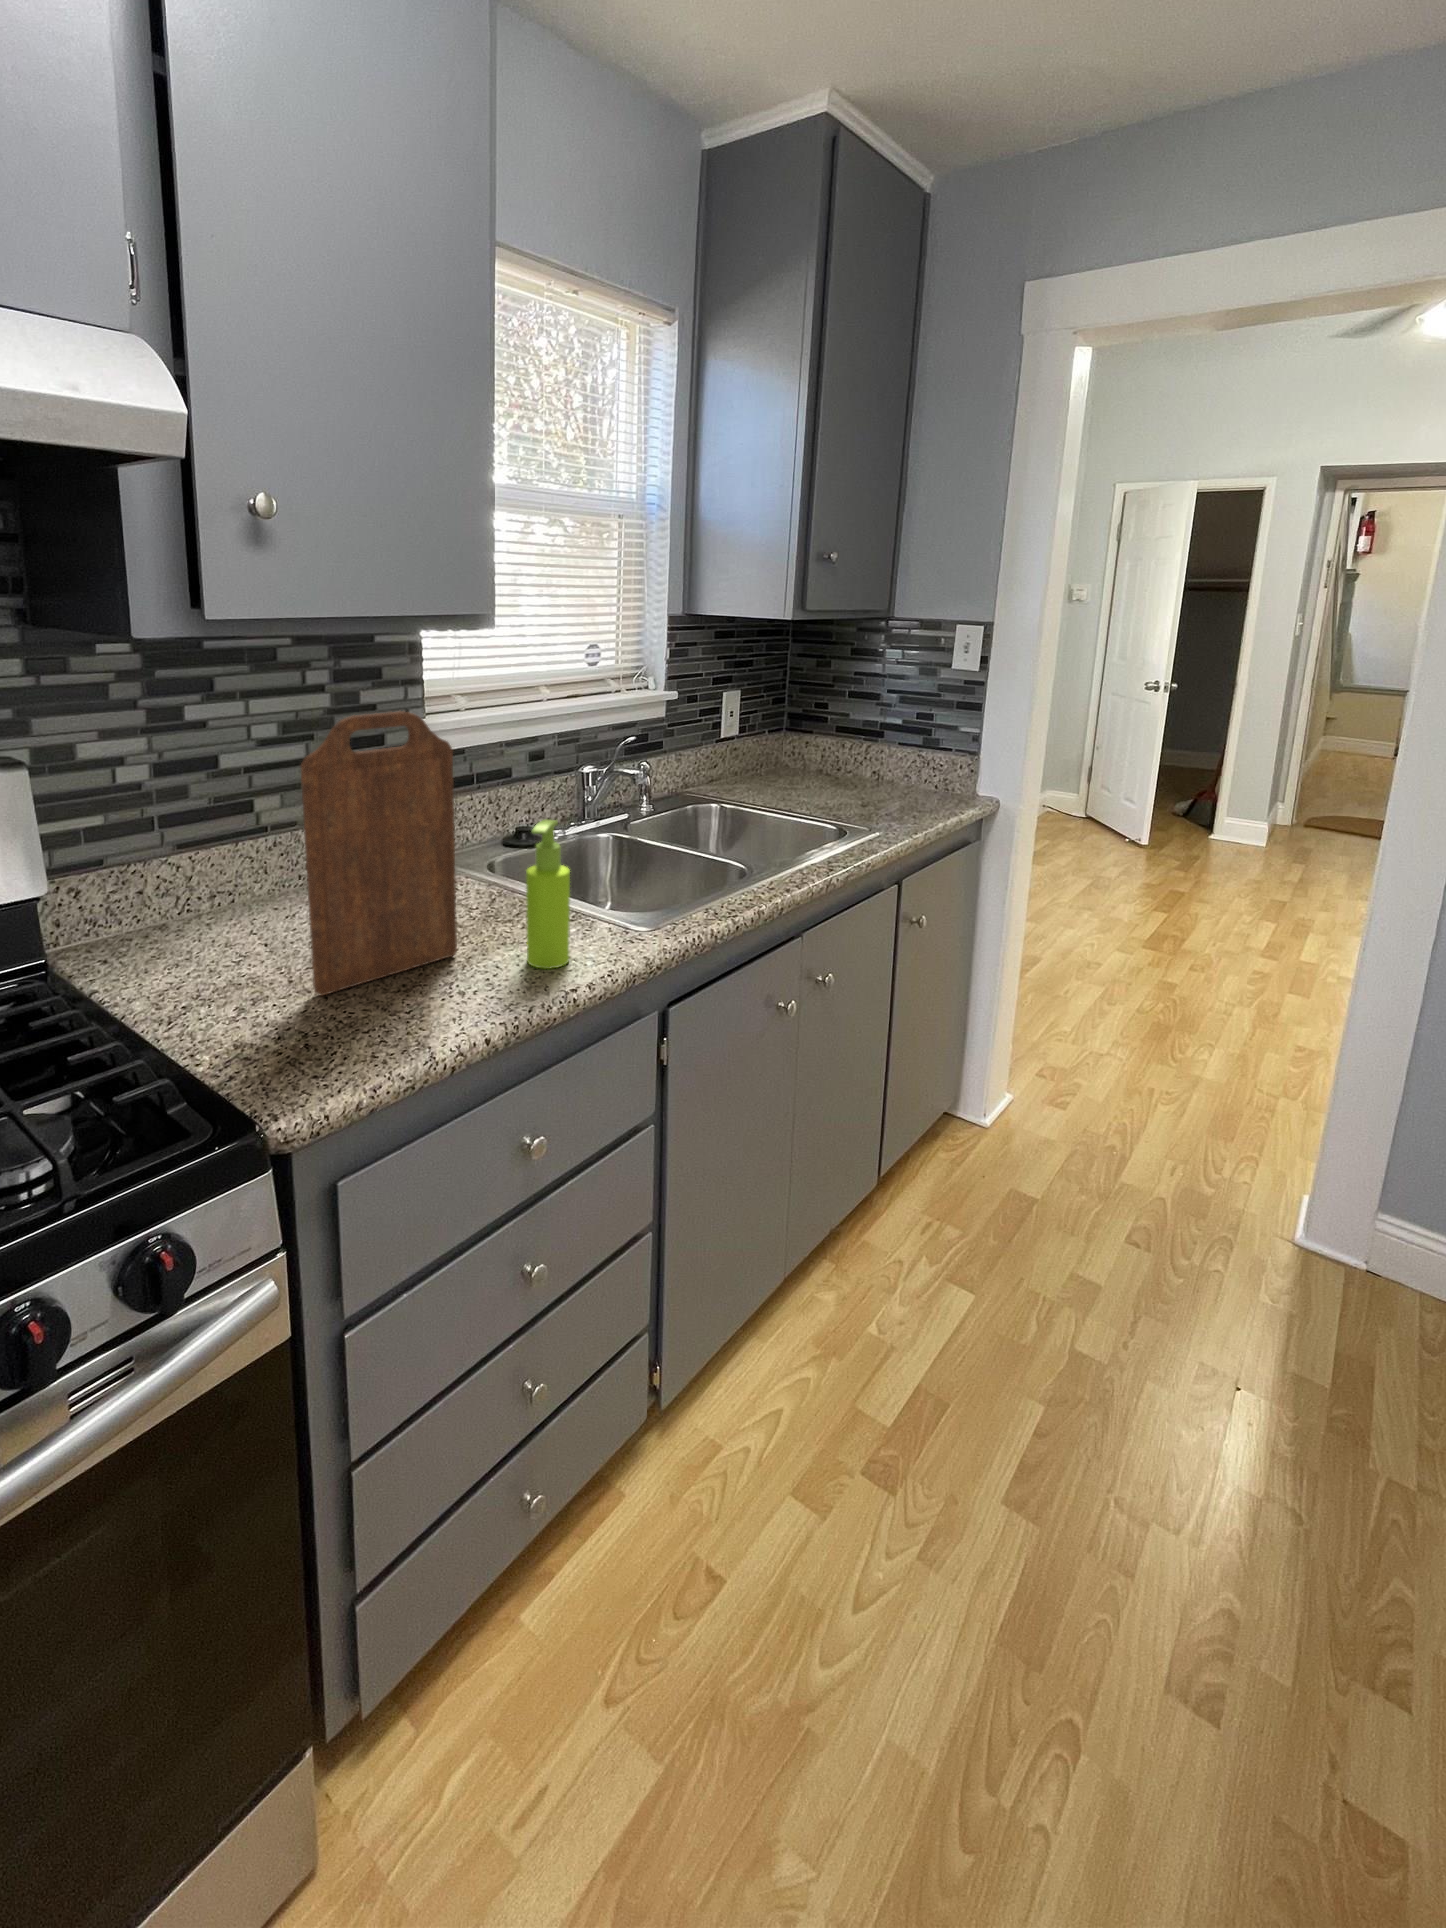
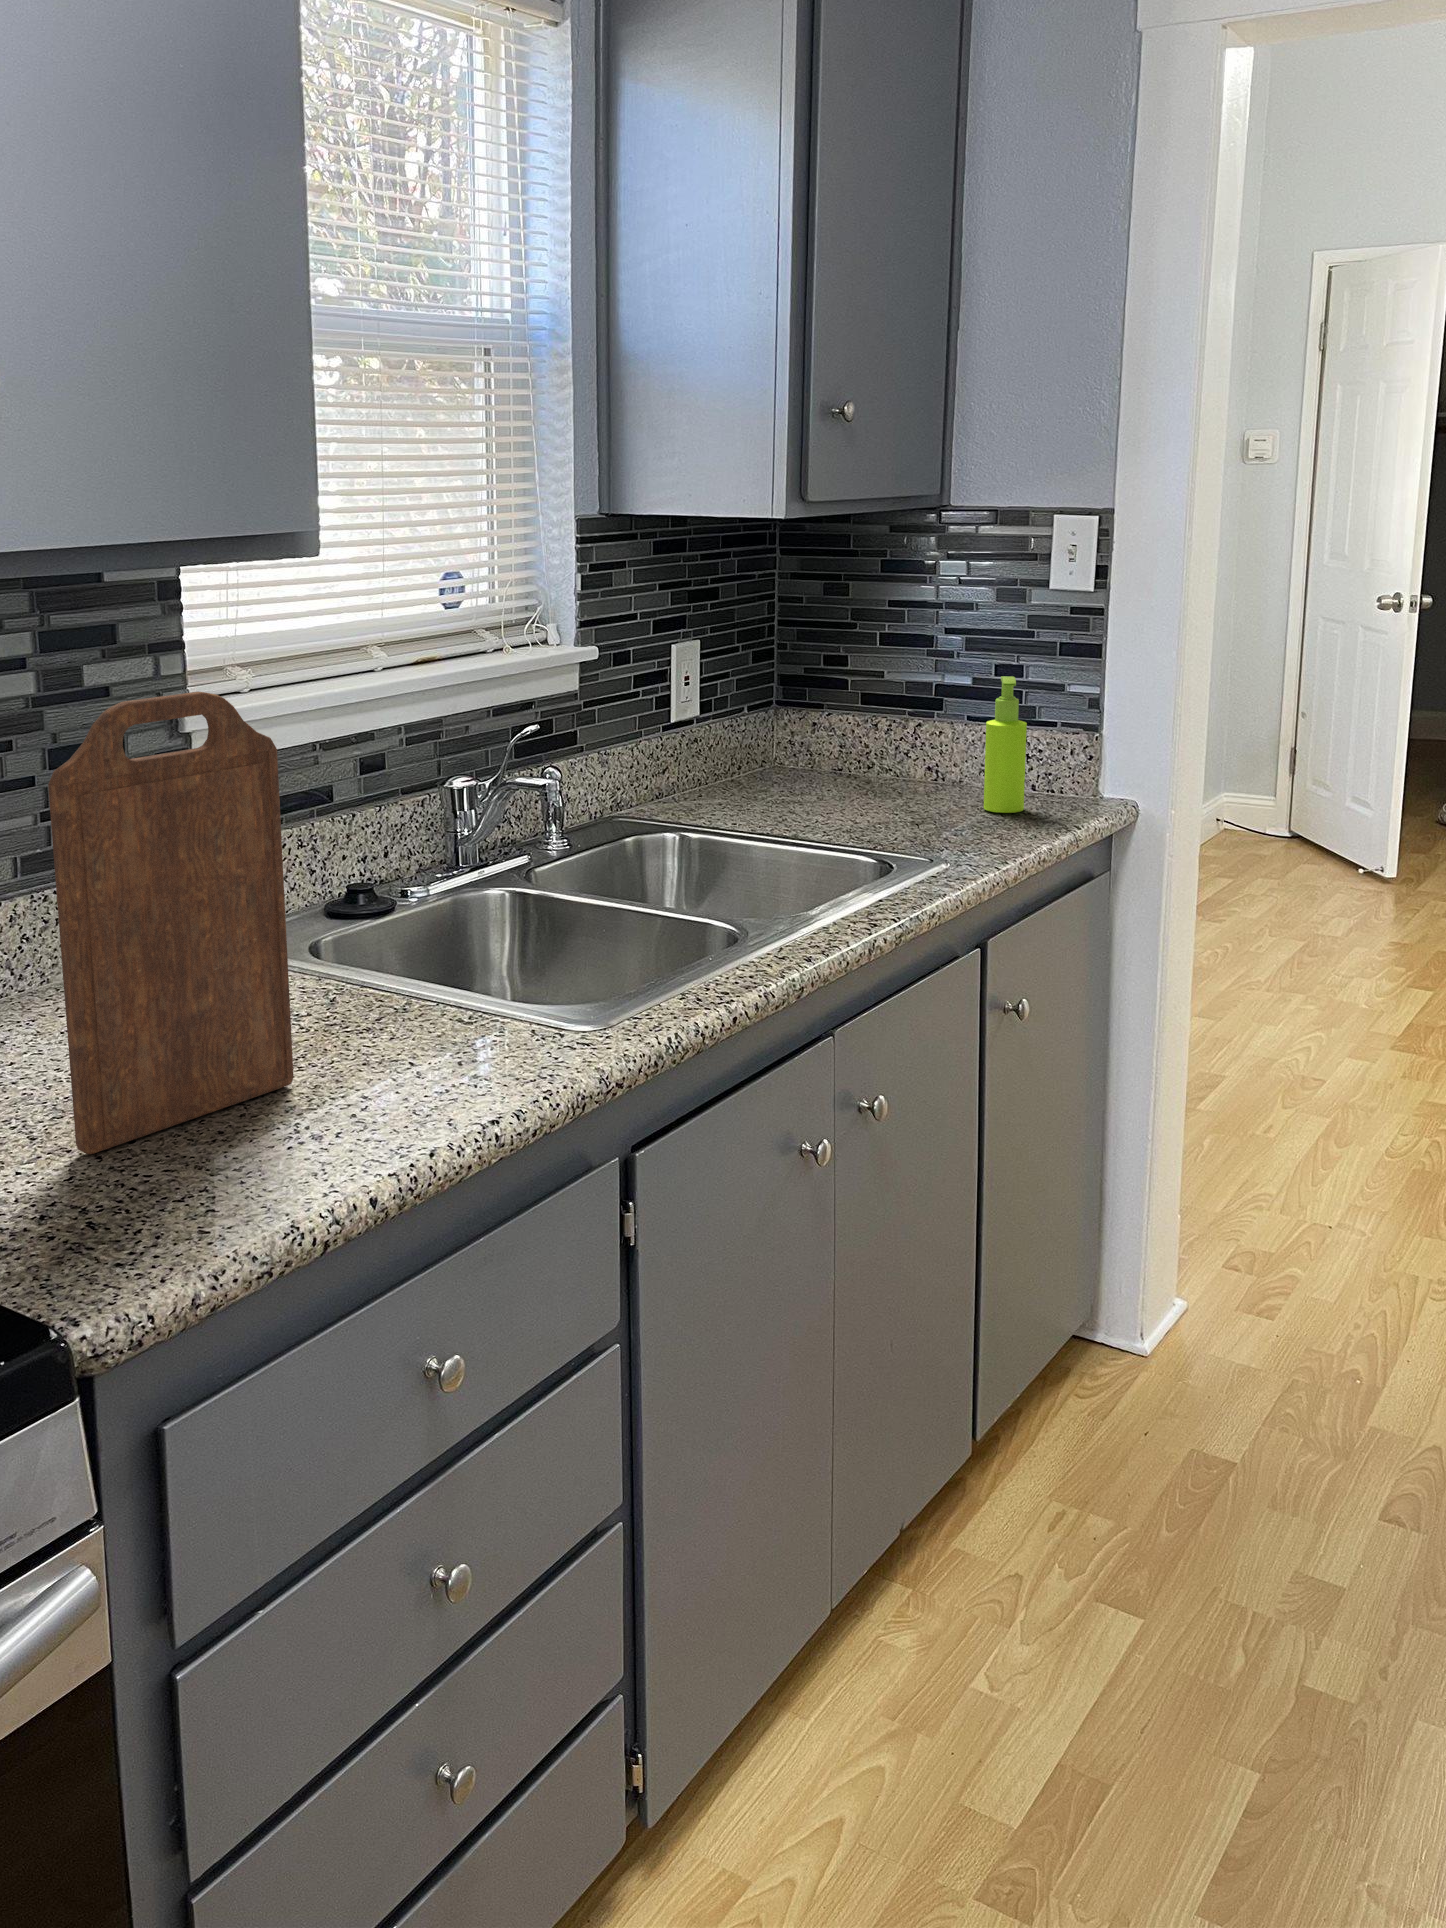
soap dispenser: present [526,820,570,969] -> present [984,676,1027,813]

